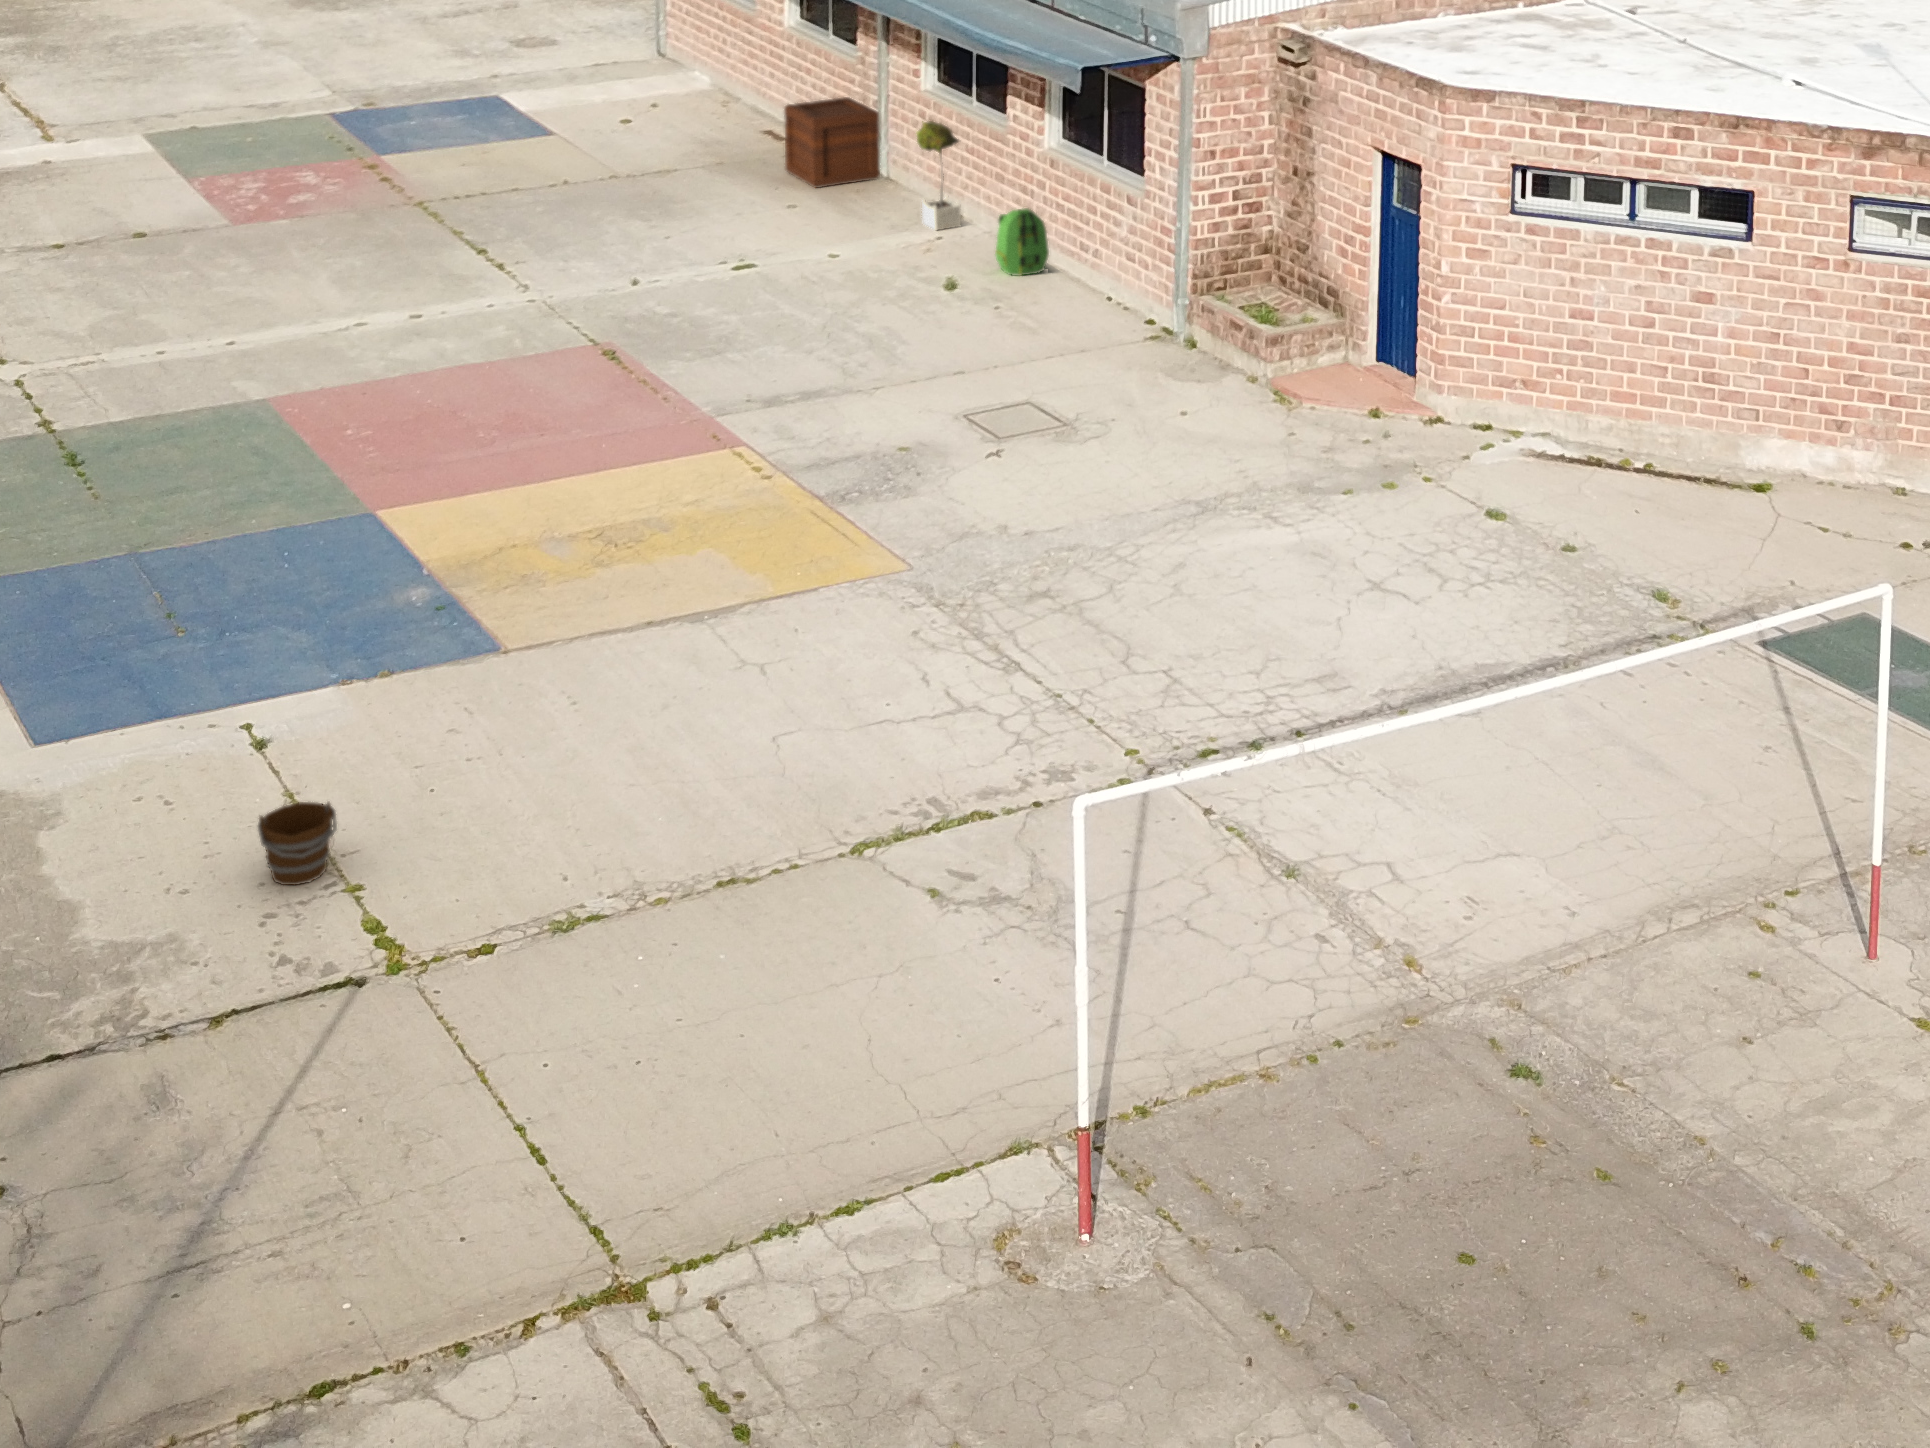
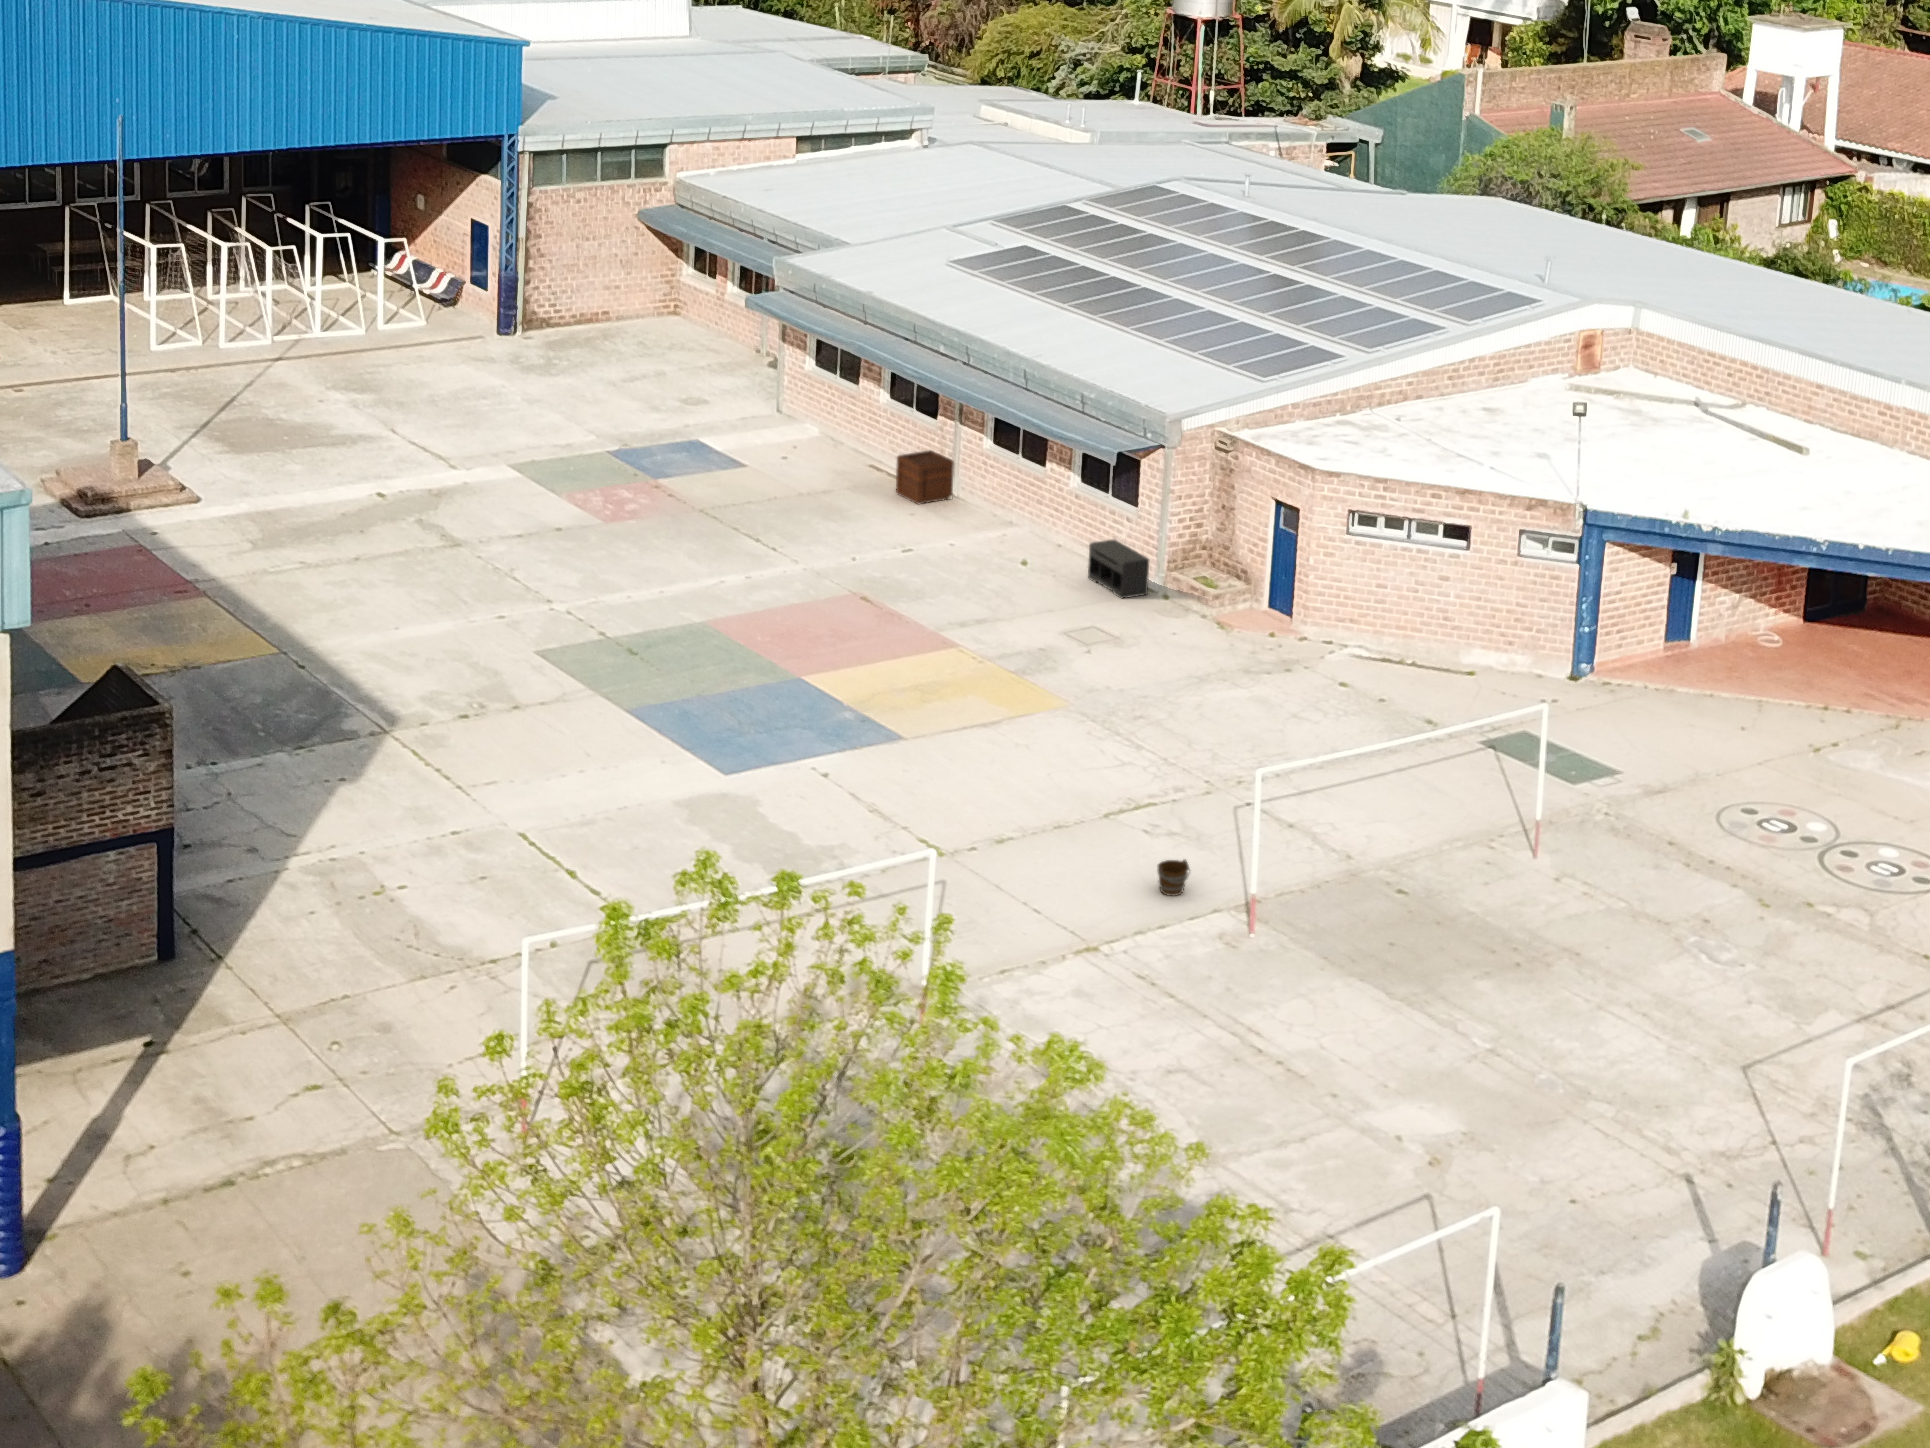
potted tree: present [917,121,961,230] -> none [989,470,1013,532]
backpack: present [995,208,1049,276] -> none [1043,522,1072,559]
bench: none [1062,236,1163,344] -> present [1088,539,1149,598]
bucket: present [258,802,337,885] -> present [1157,860,1190,896]

